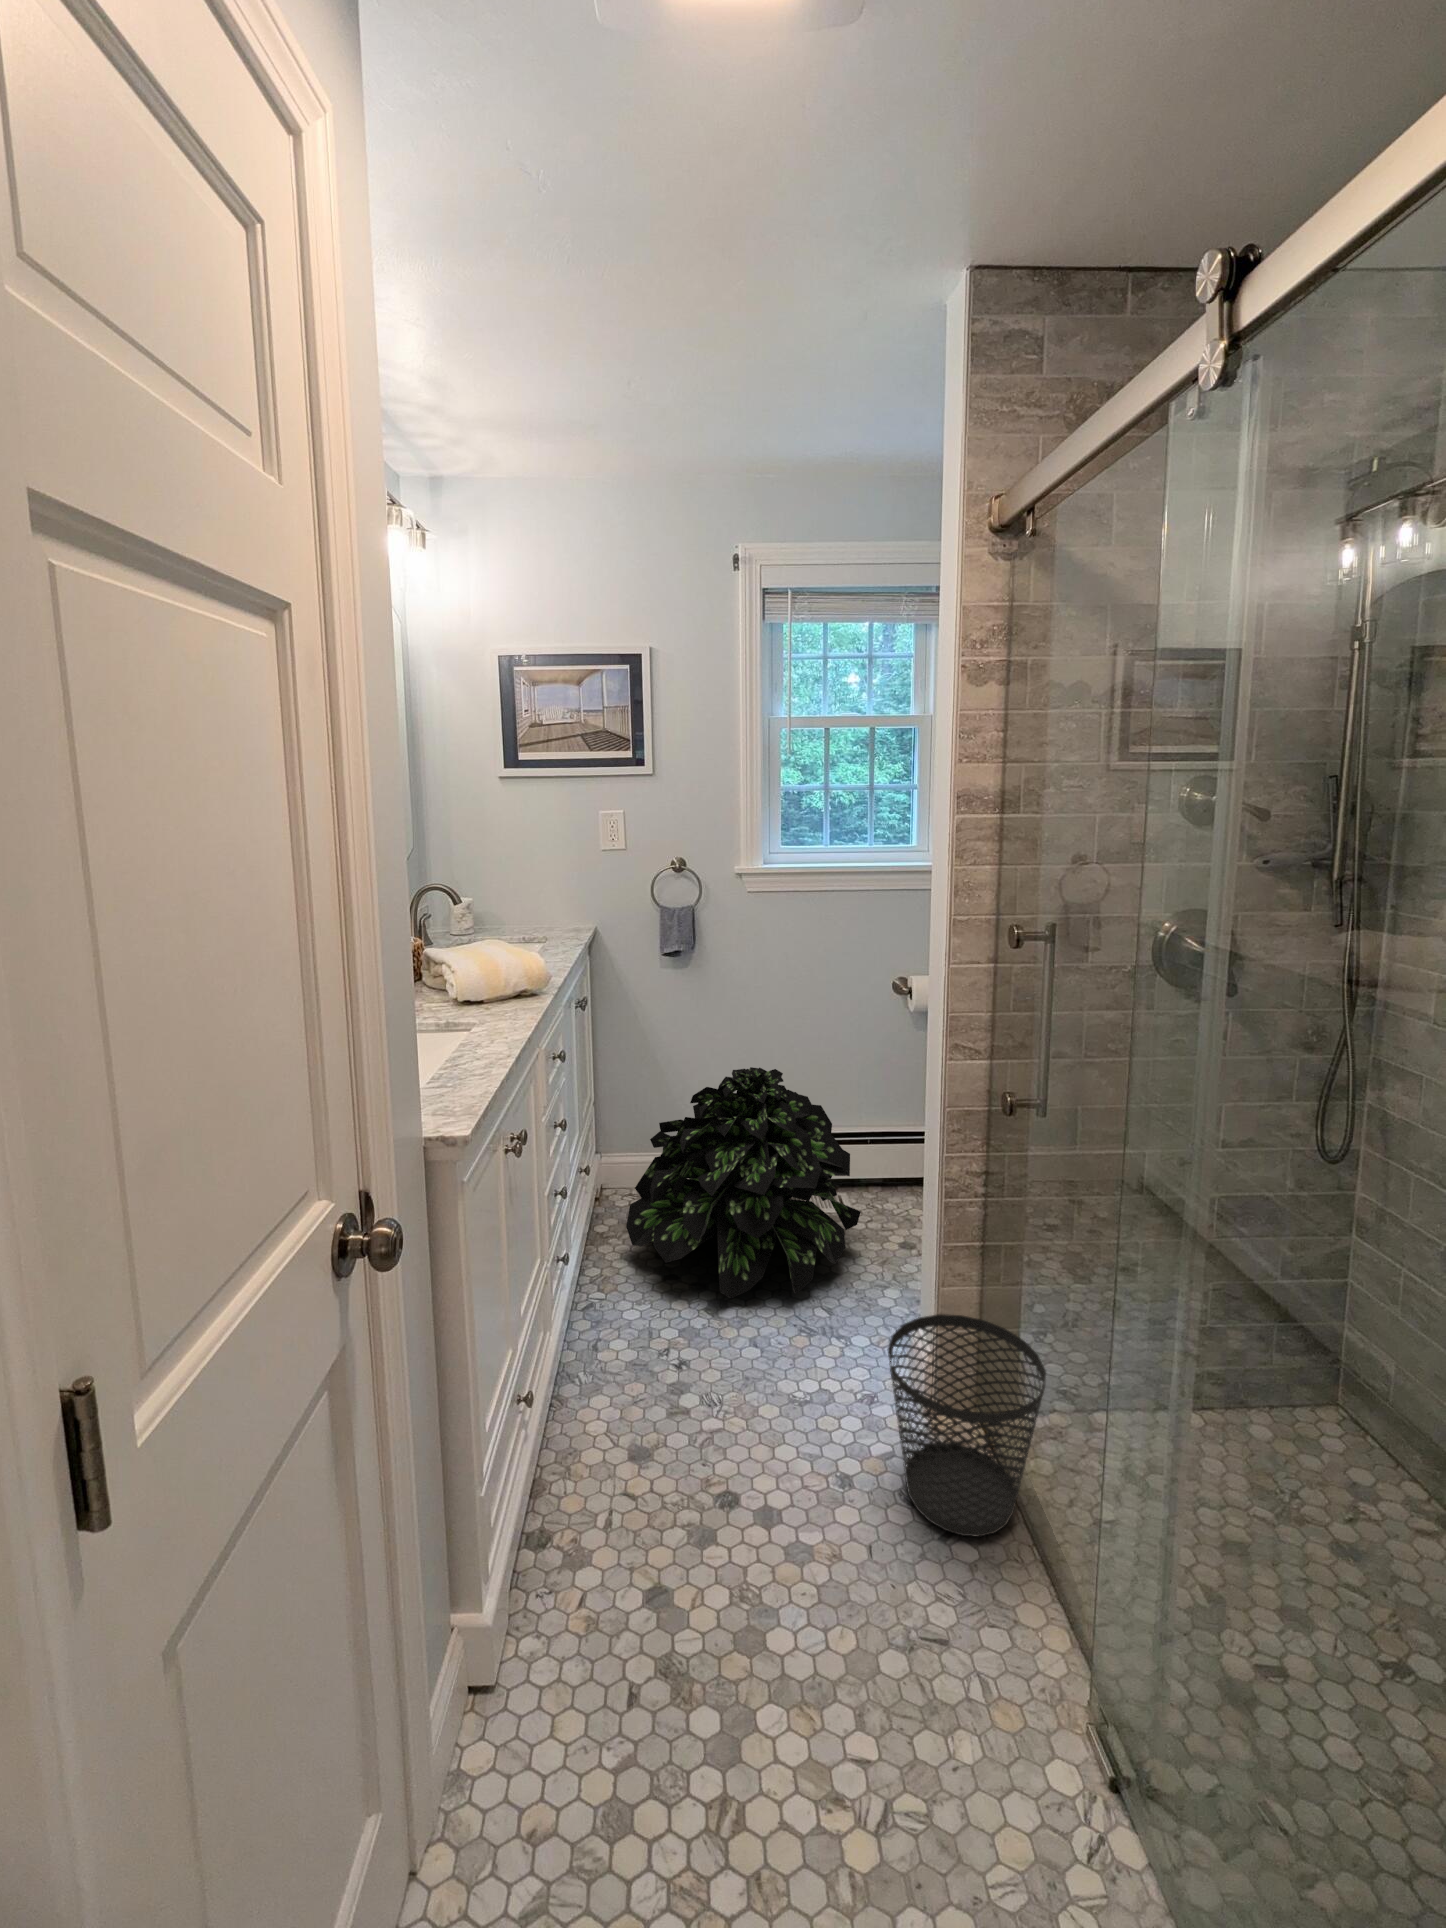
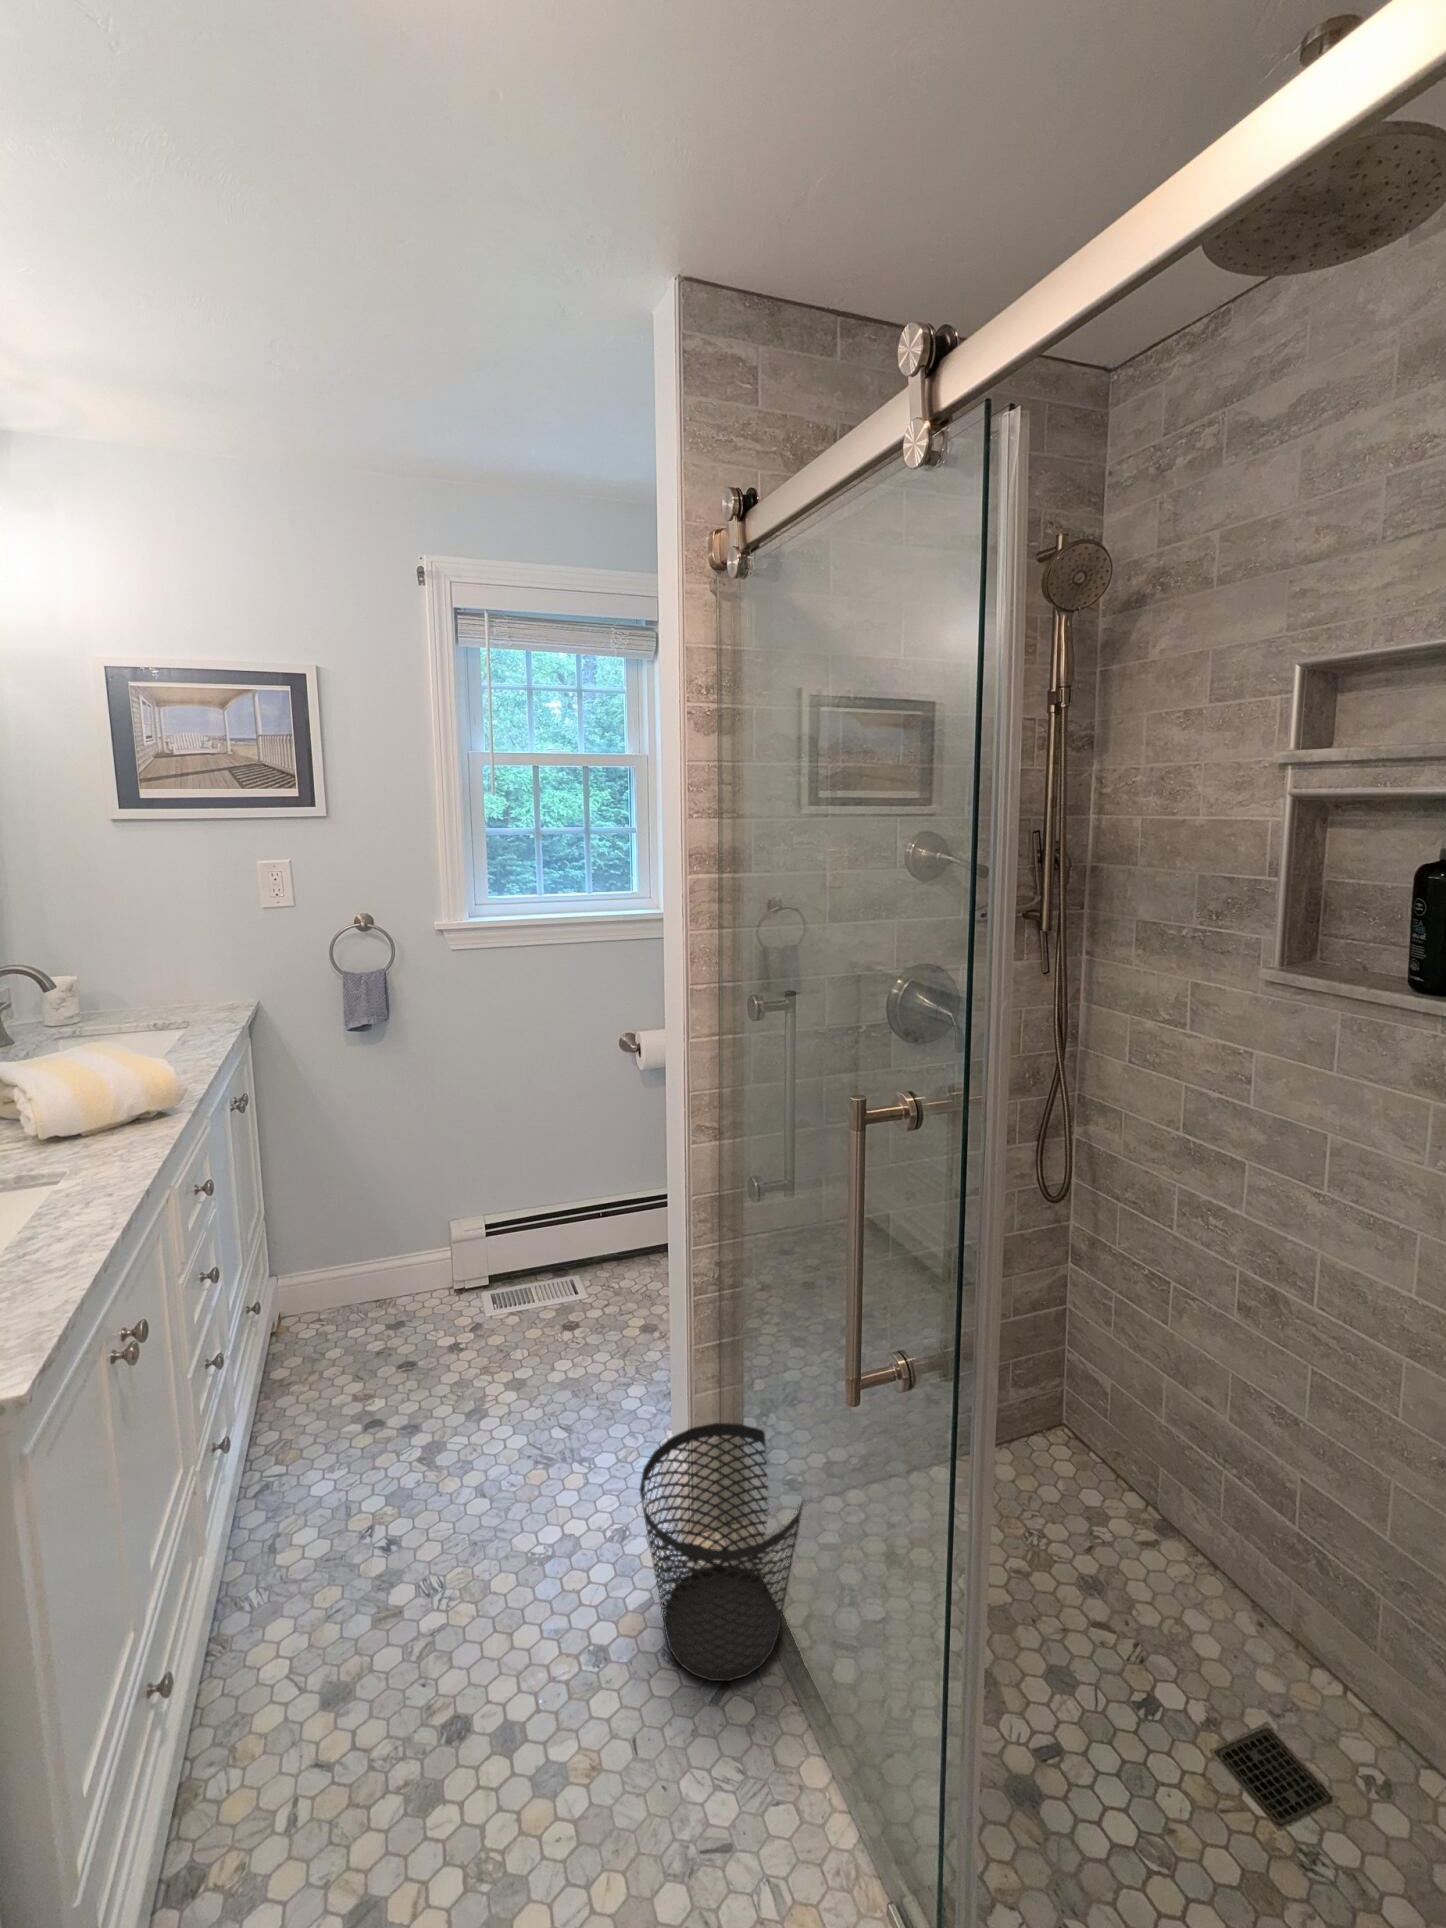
potted plant: present [626,1067,861,1298] -> none [312,1155,599,1441]

